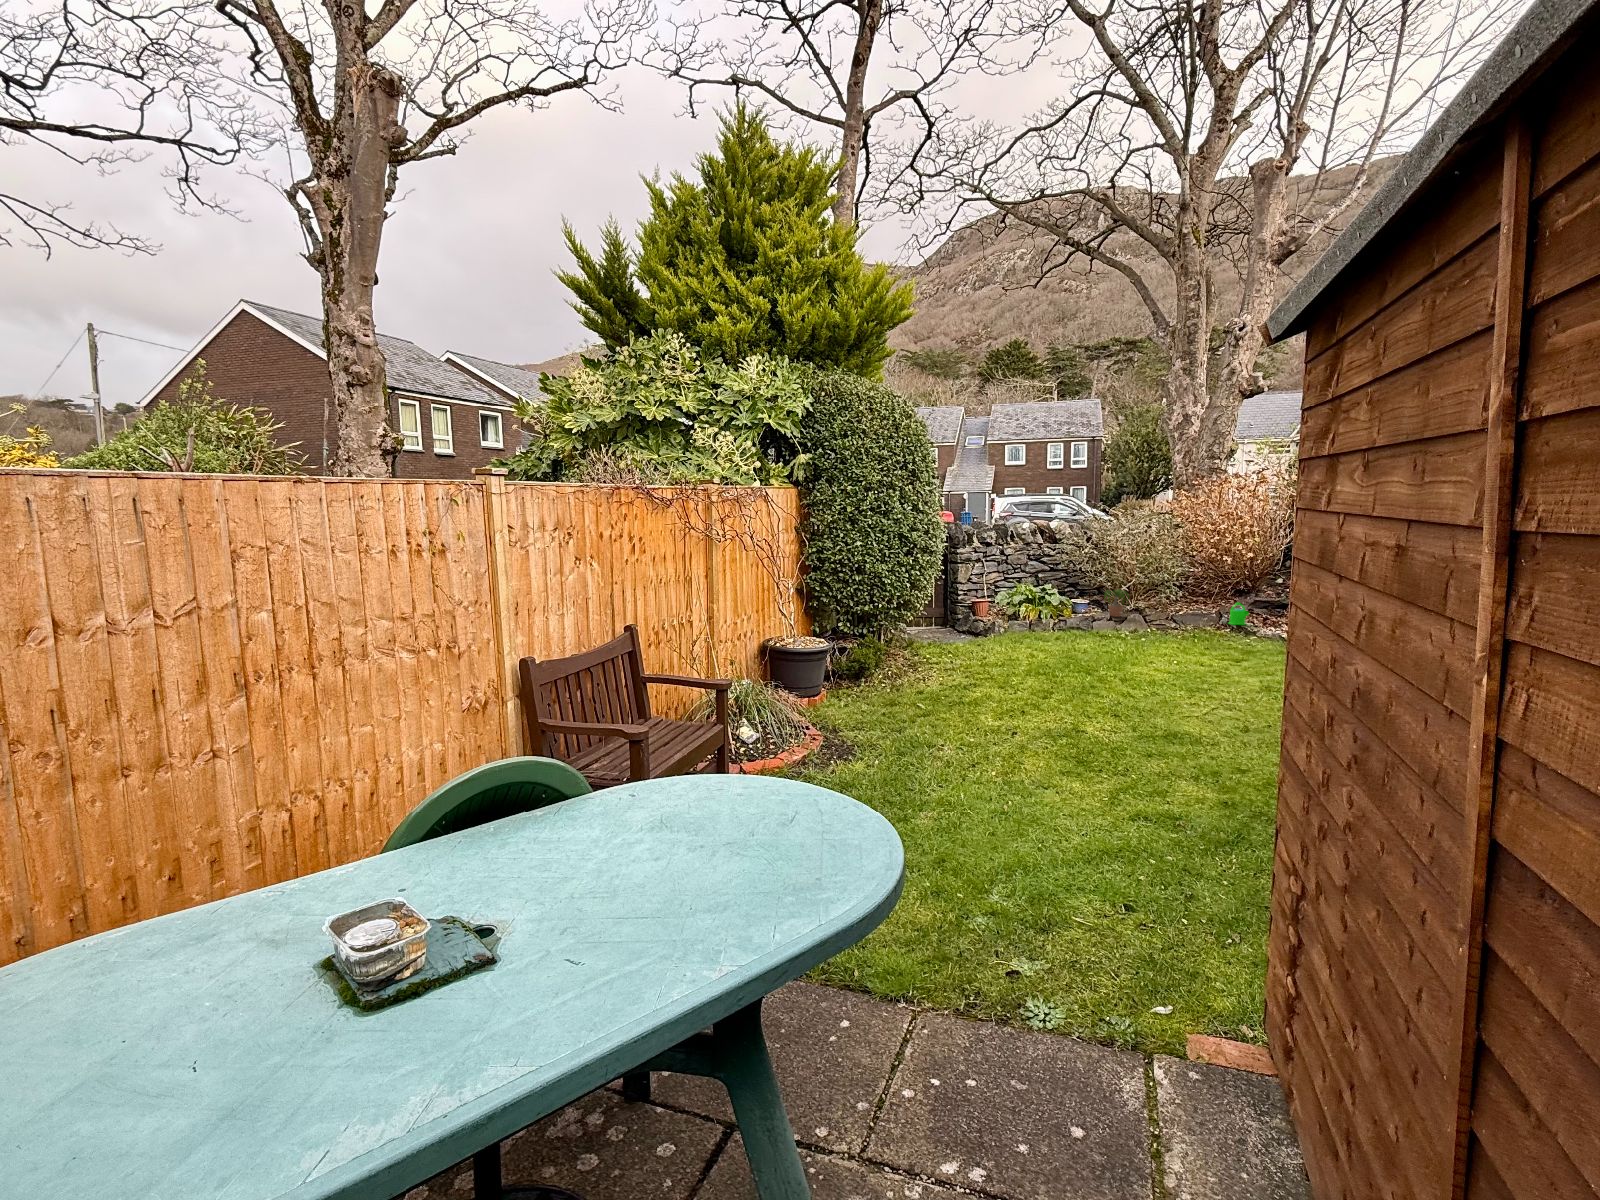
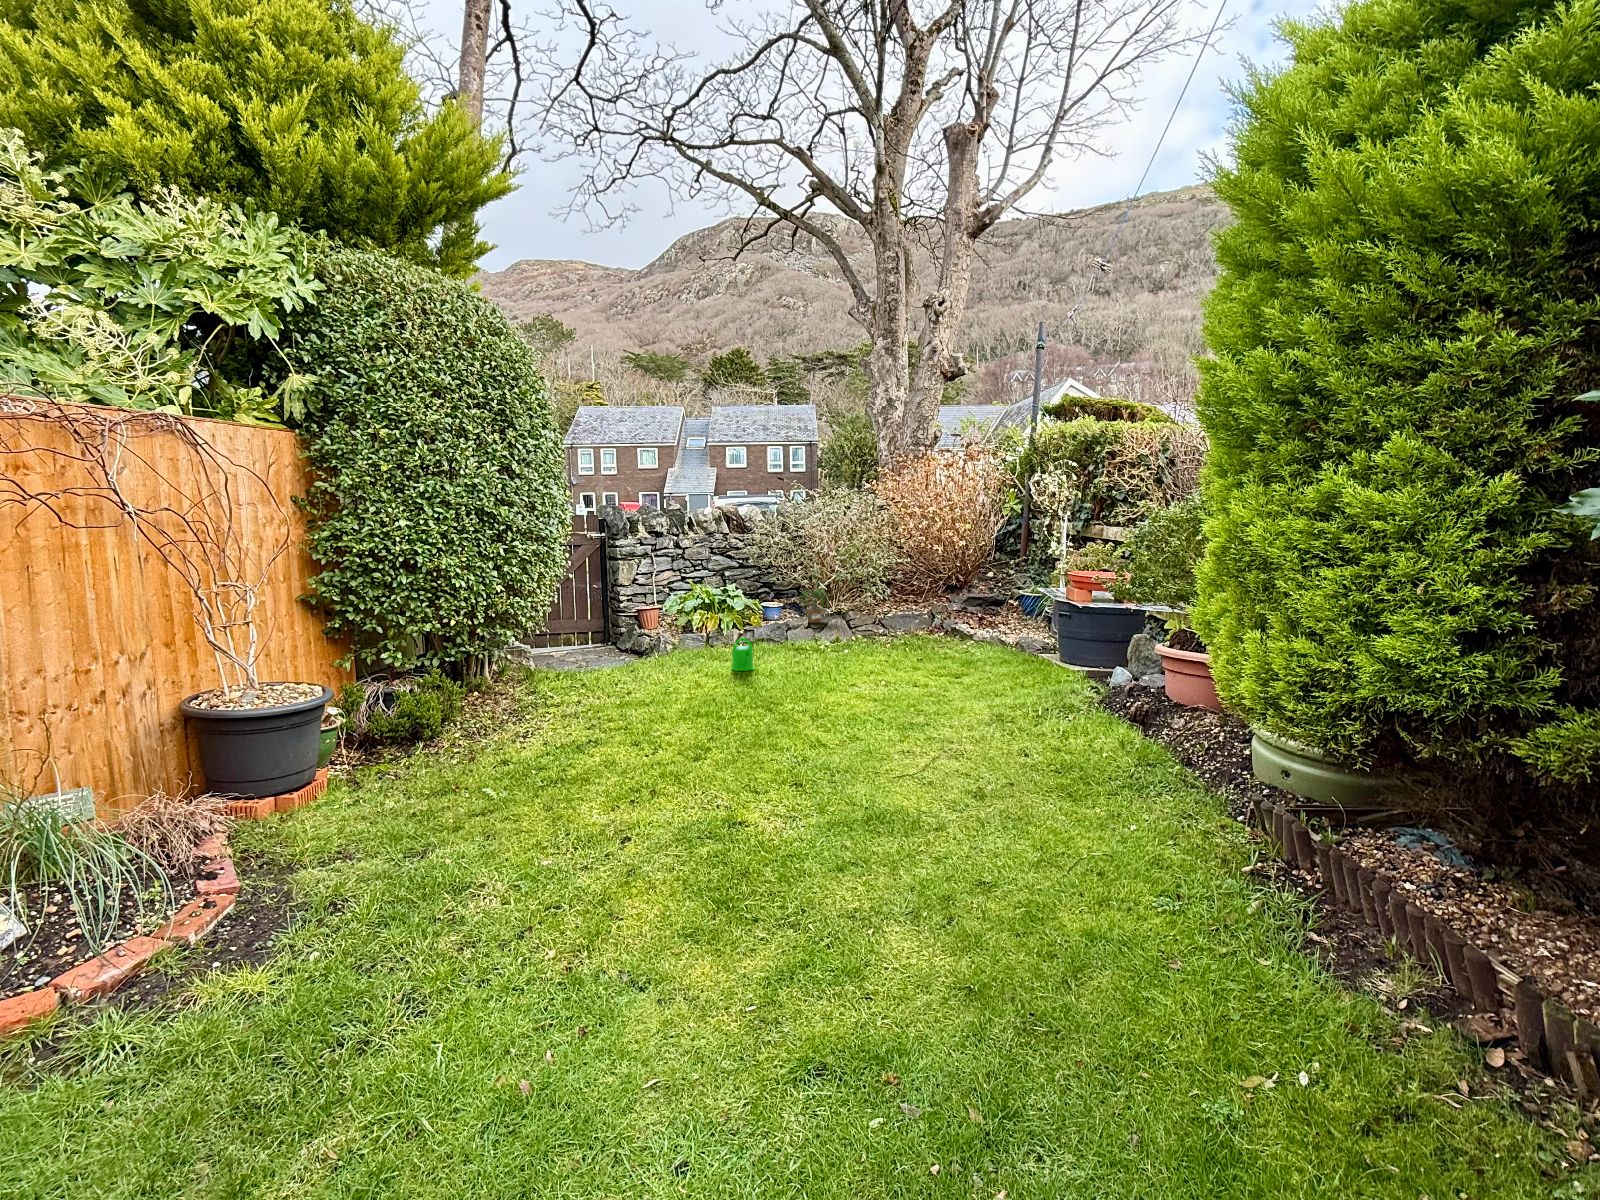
watering can: present [1229,603,1249,625] -> present [731,637,755,671]

